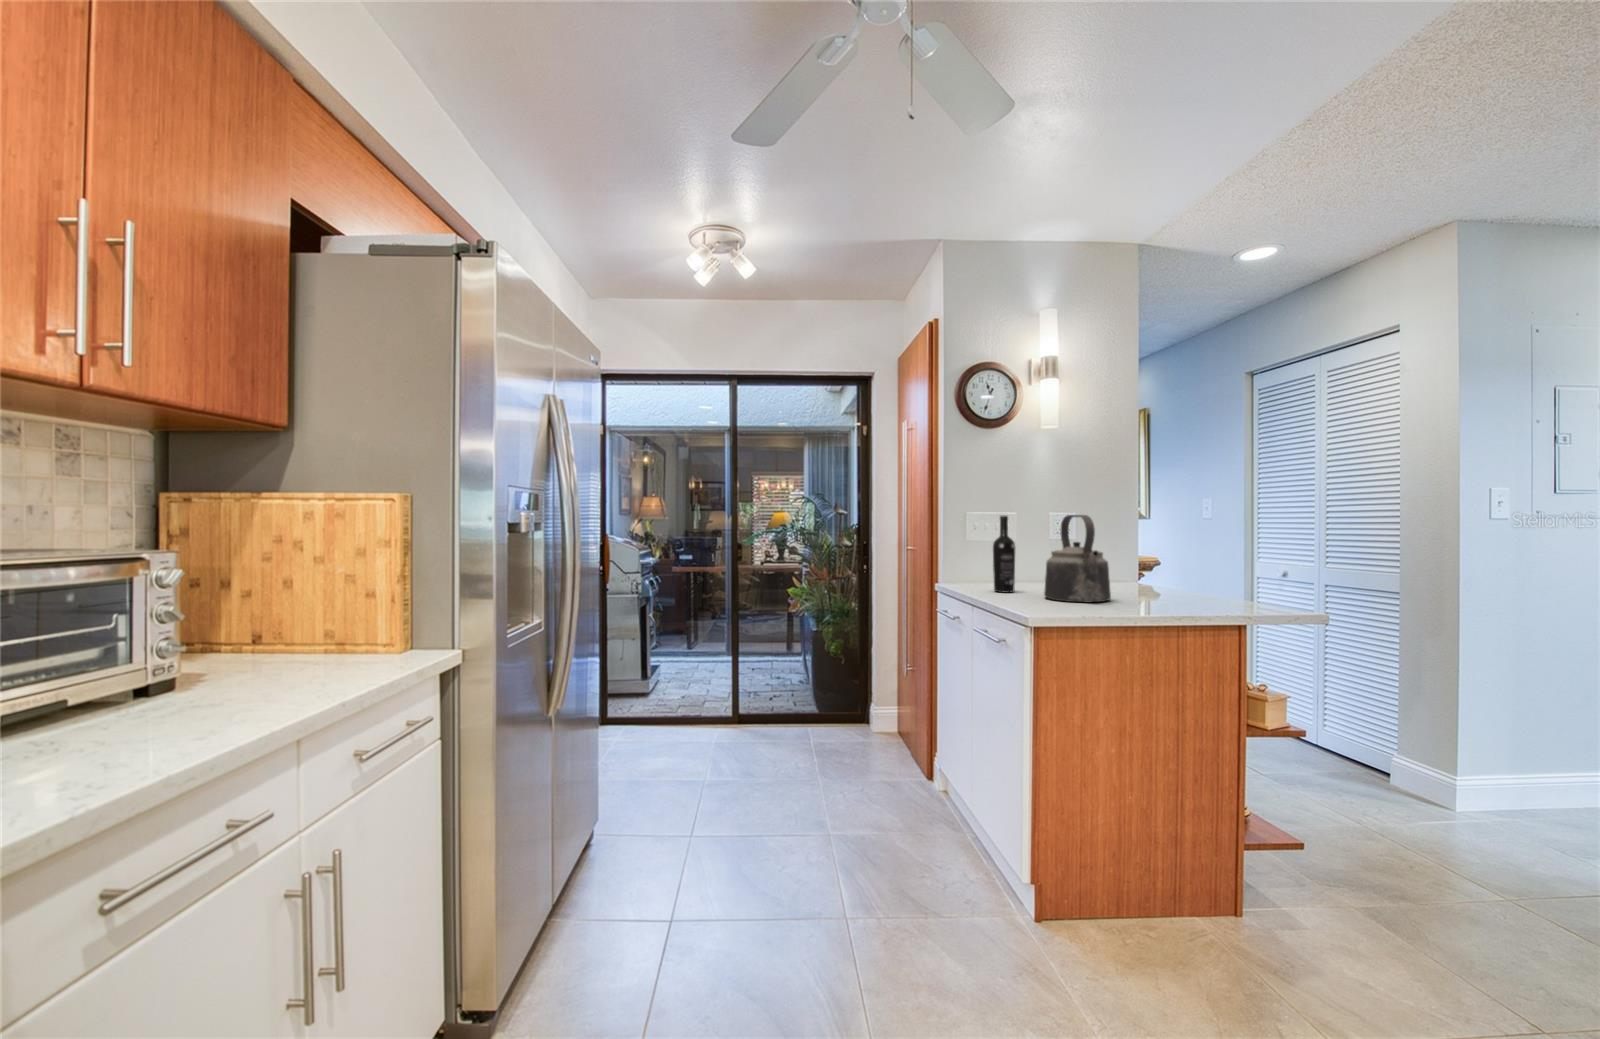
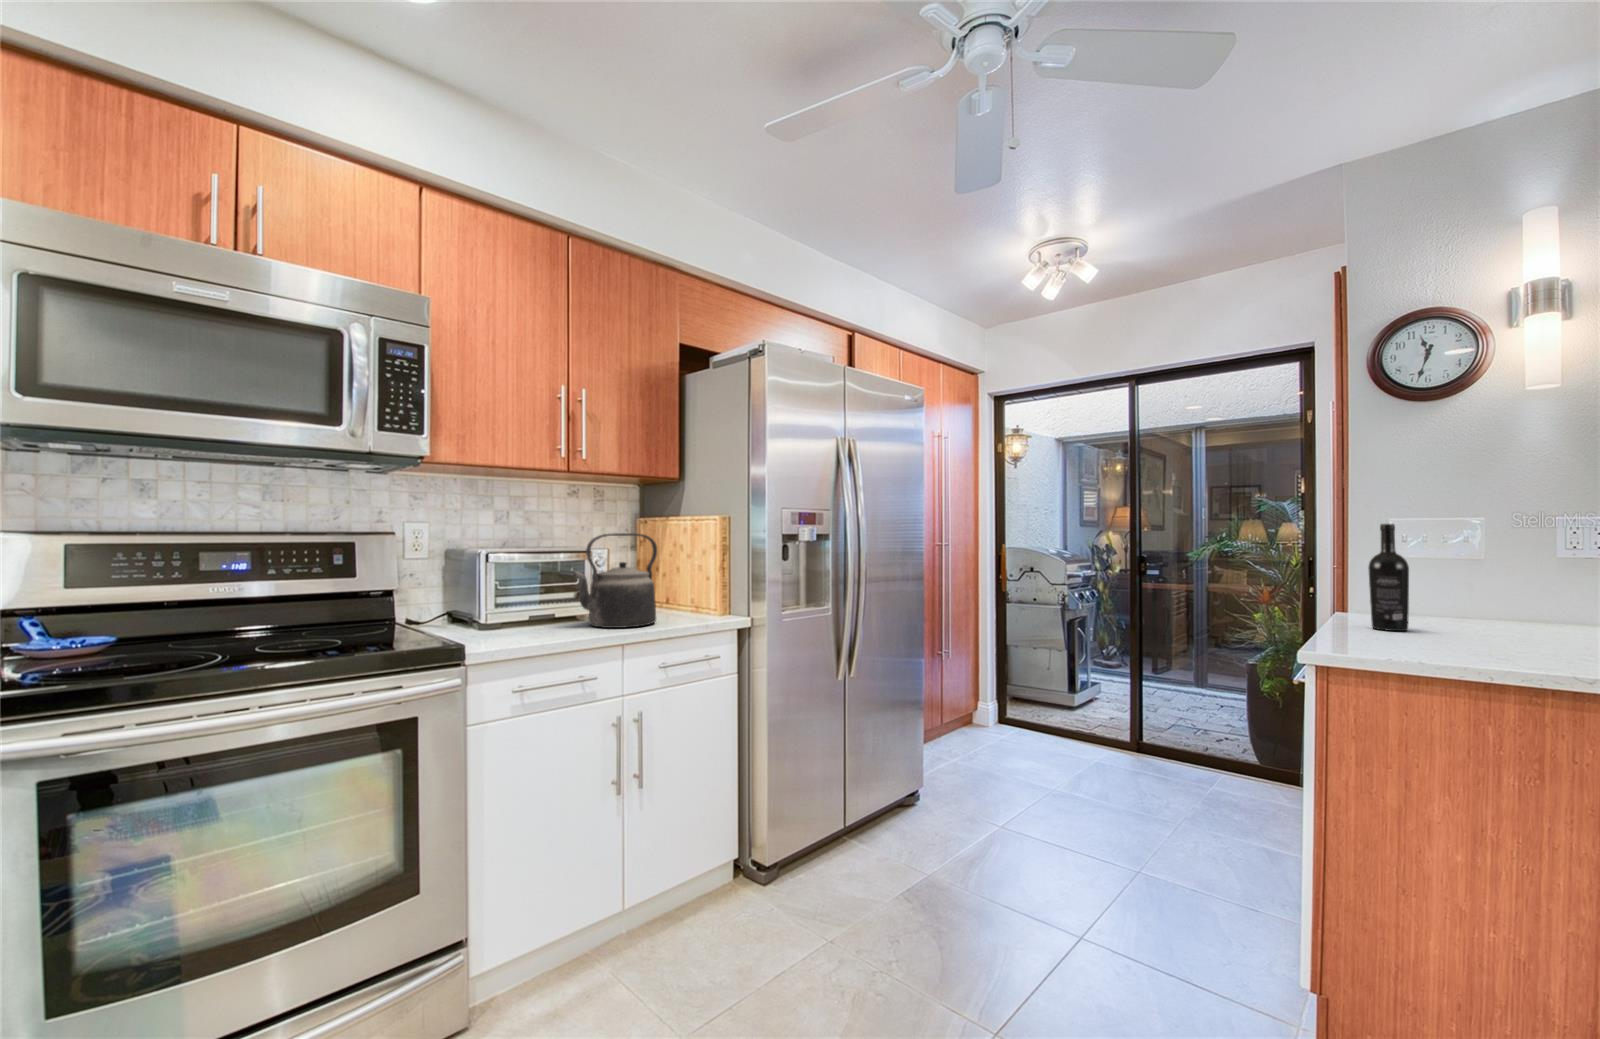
kettle: present [1044,515,1111,602] -> present [574,533,657,628]

